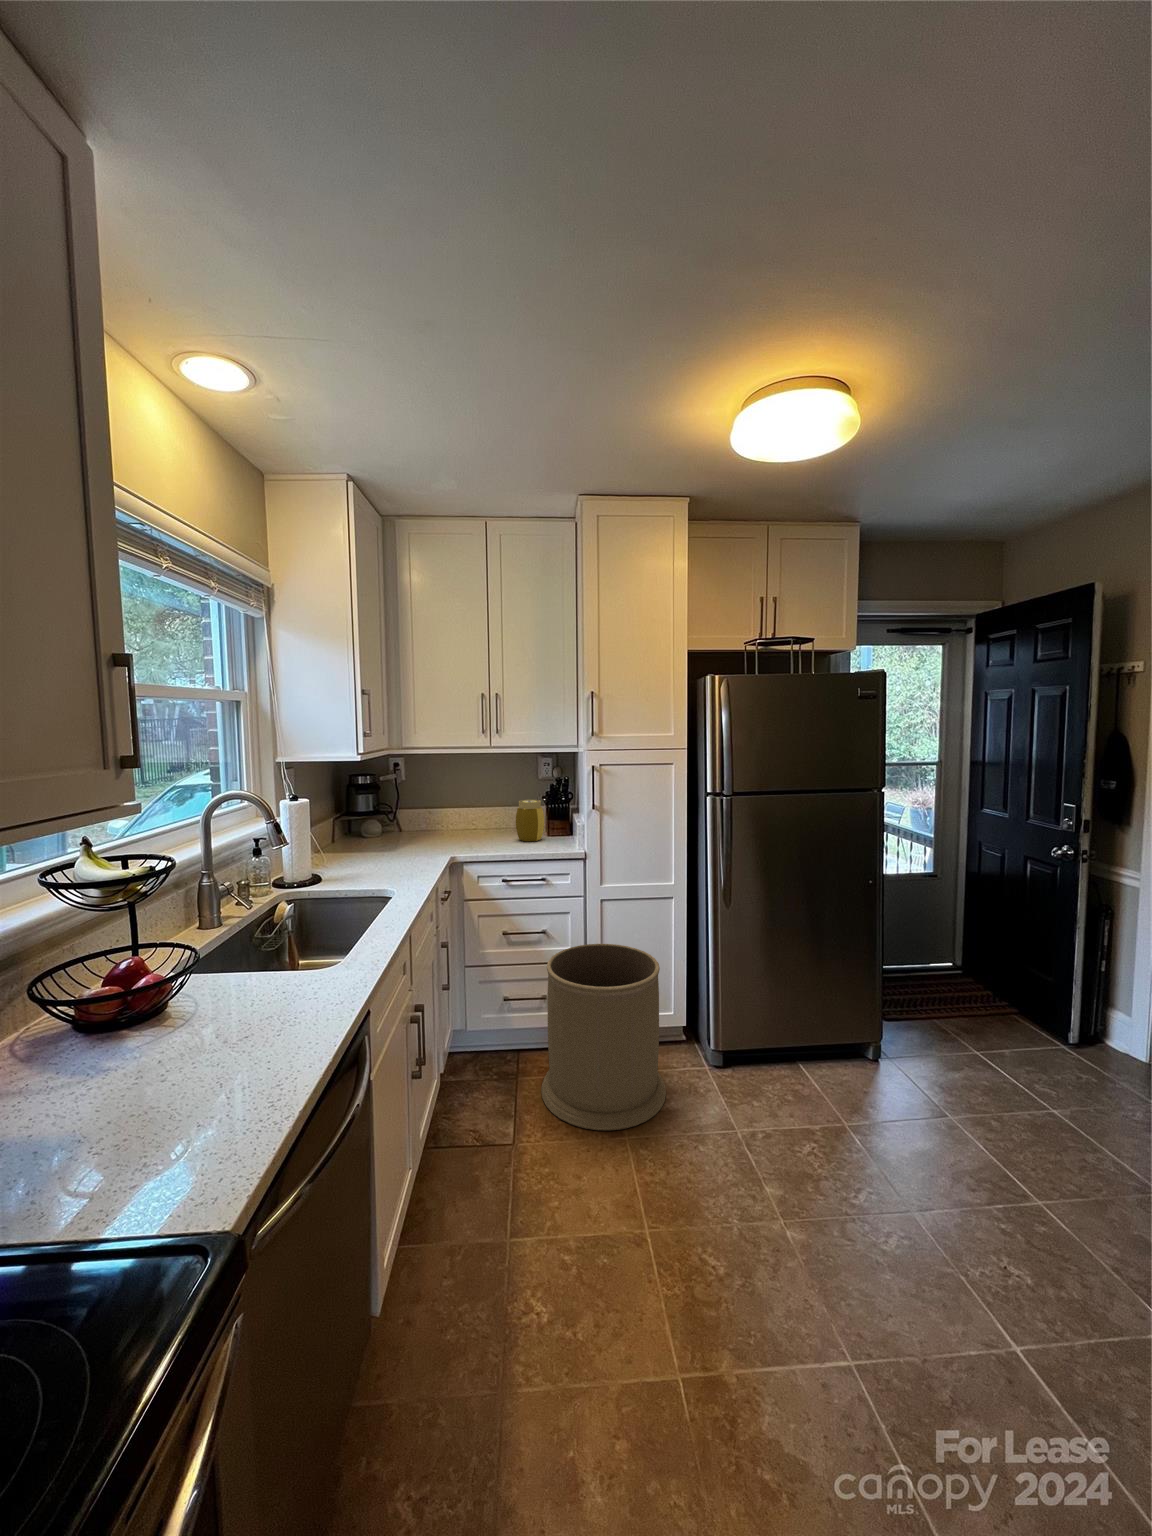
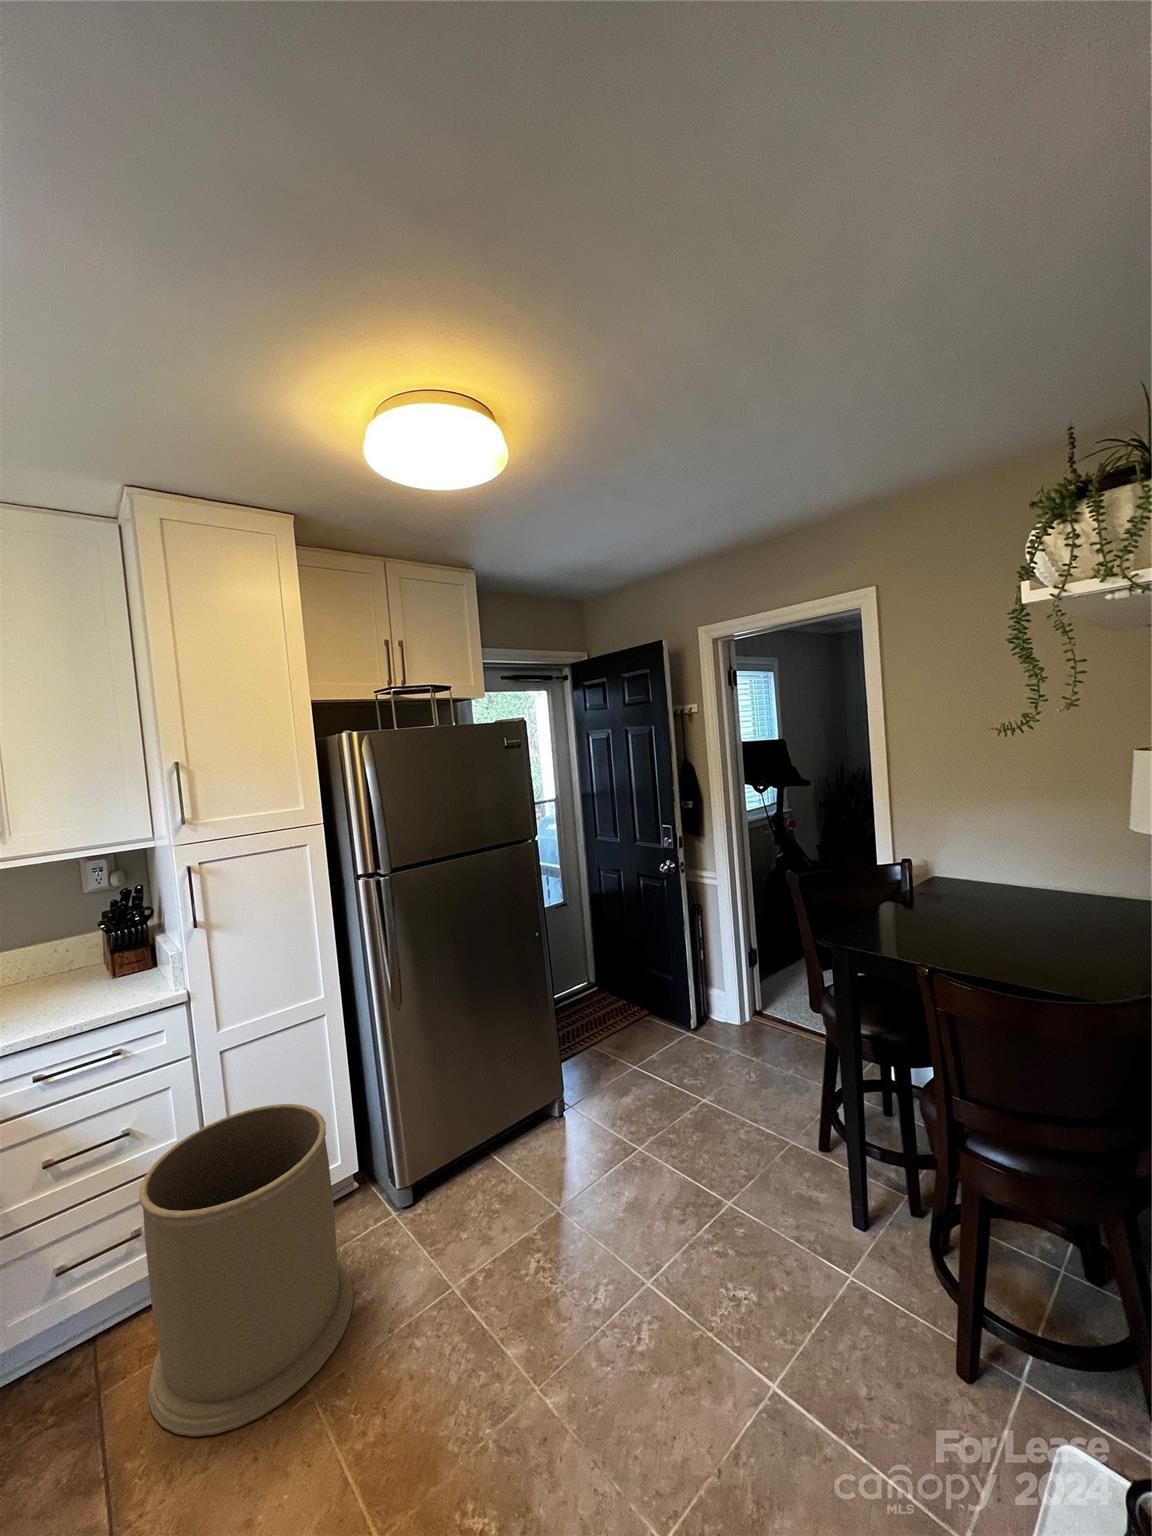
jar: present [516,800,544,841] -> none [48,929,105,999]

